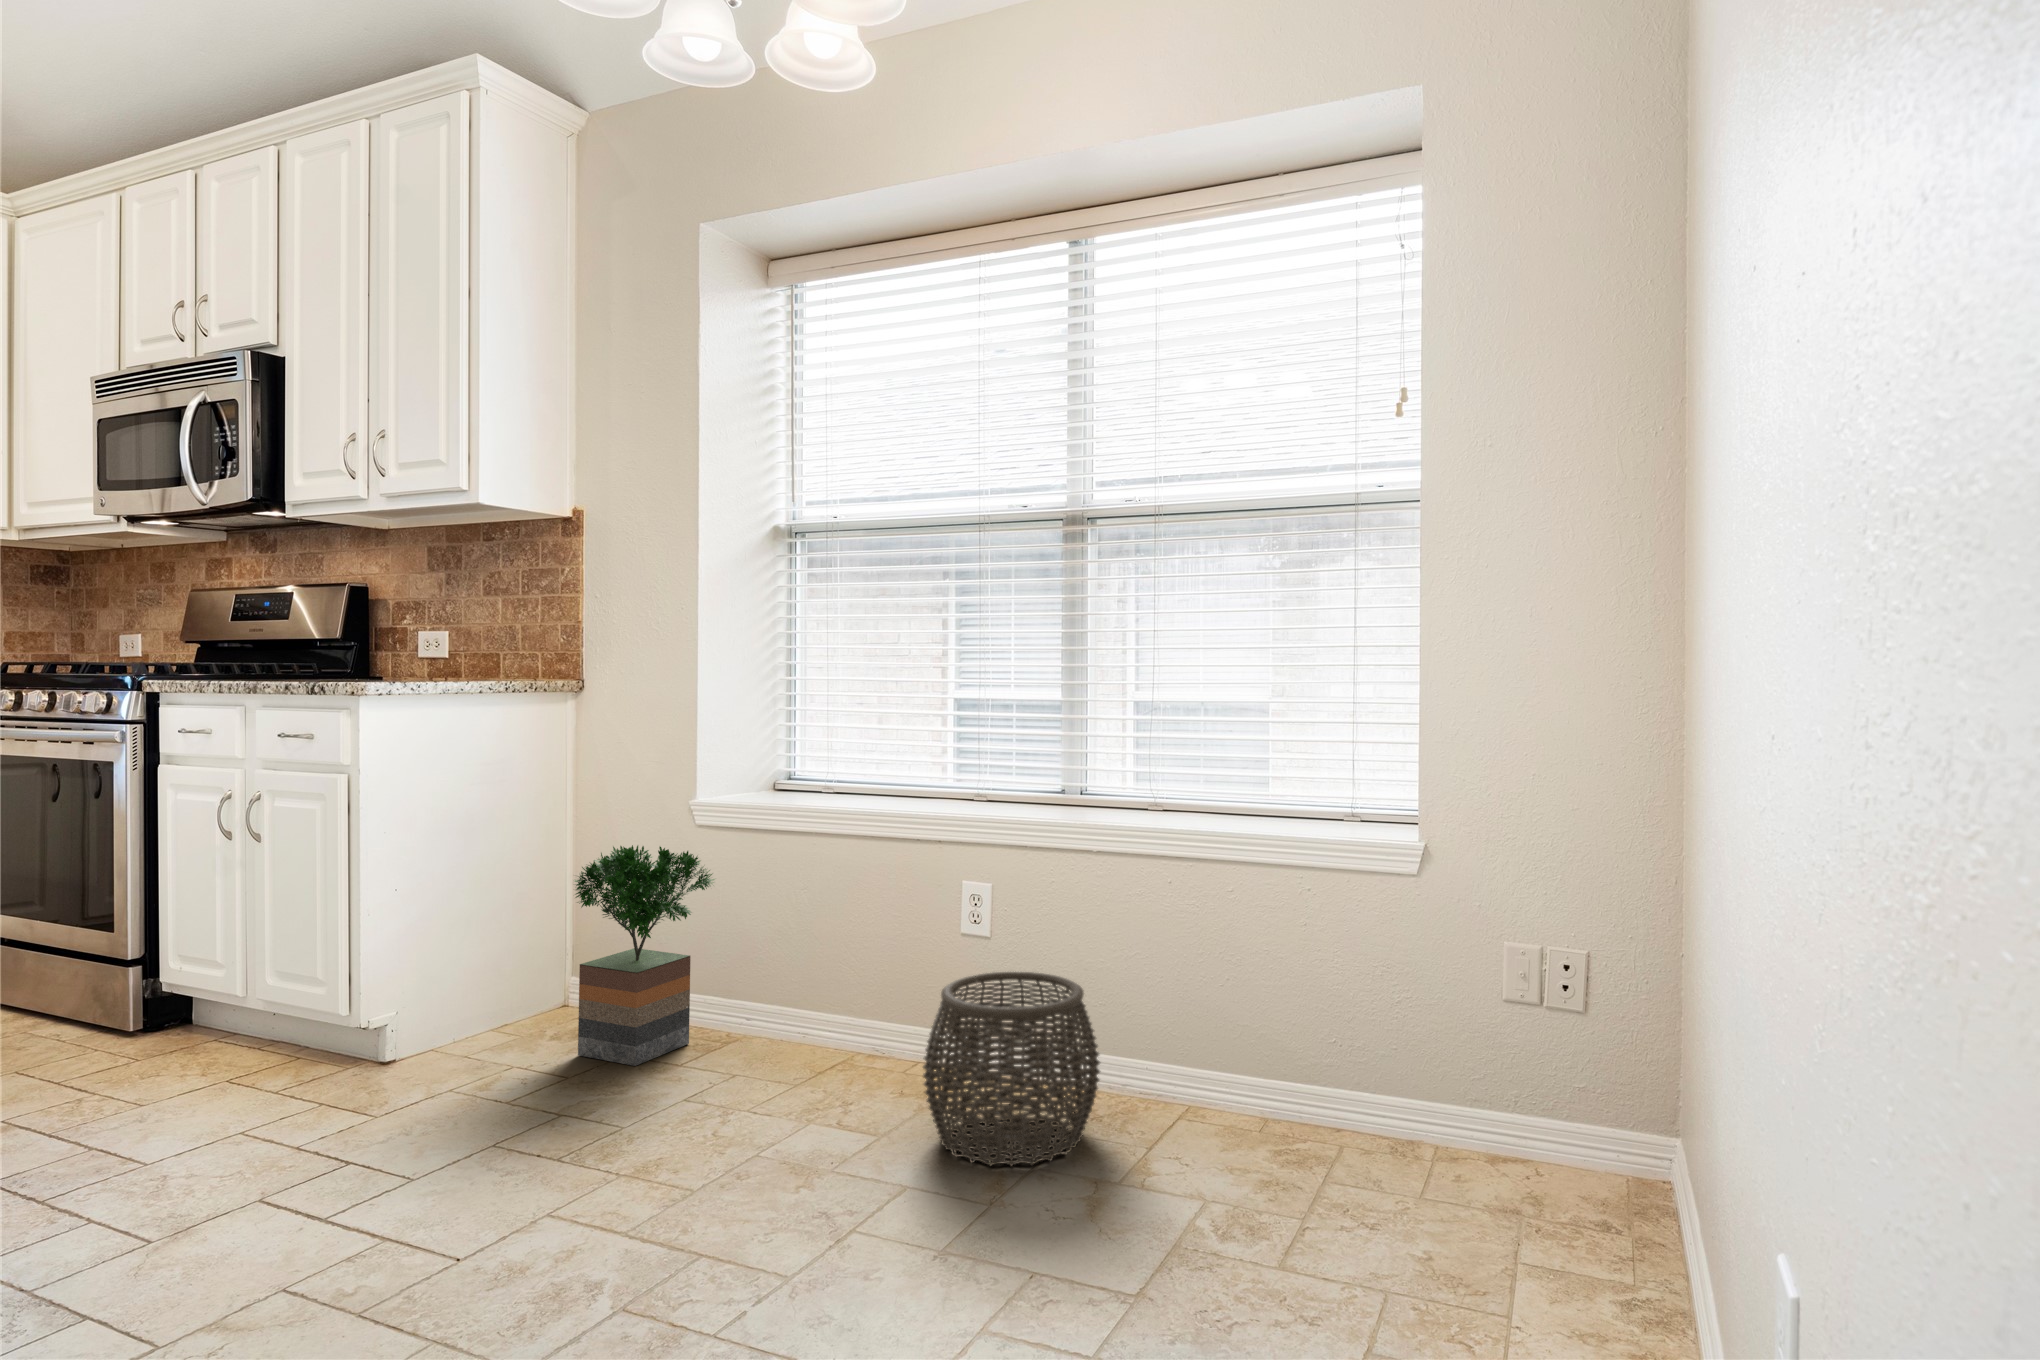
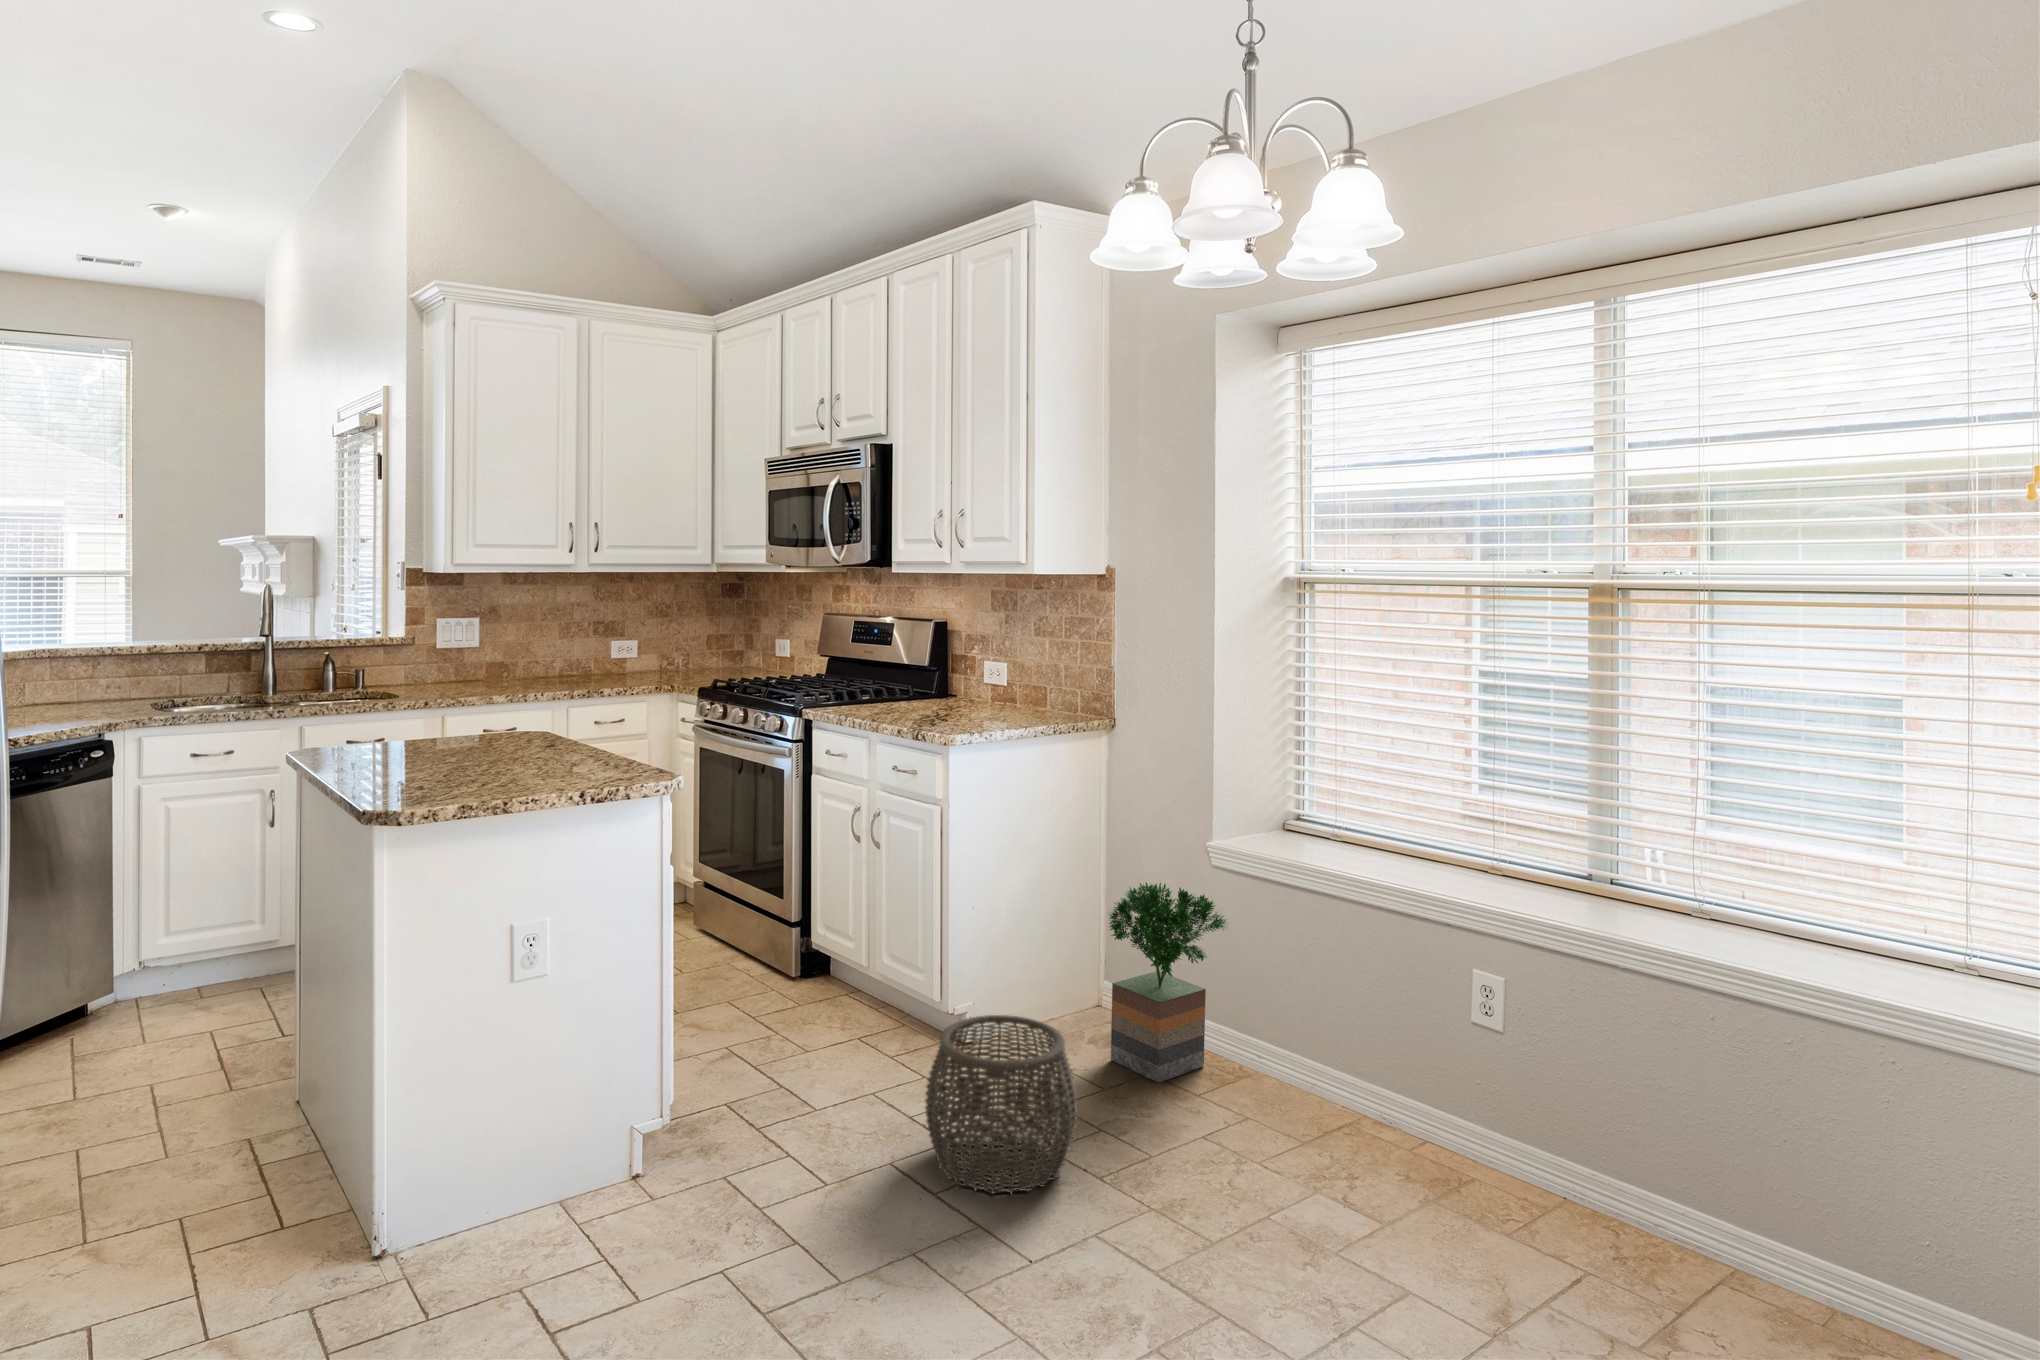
woven basket: present [923,972,1100,1167] -> present [925,1015,1078,1194]

